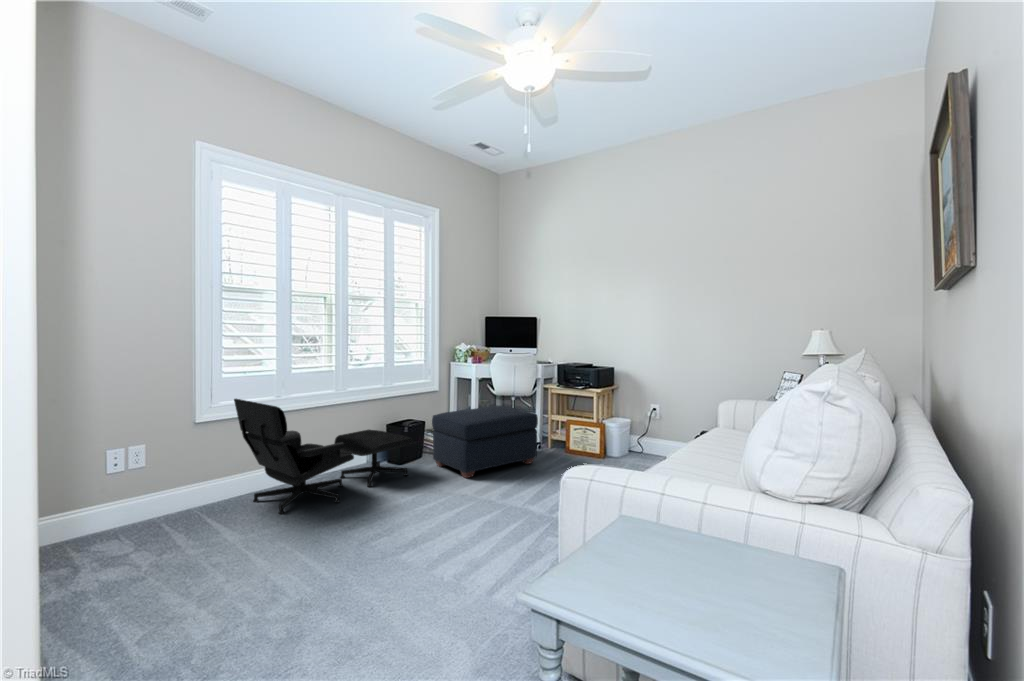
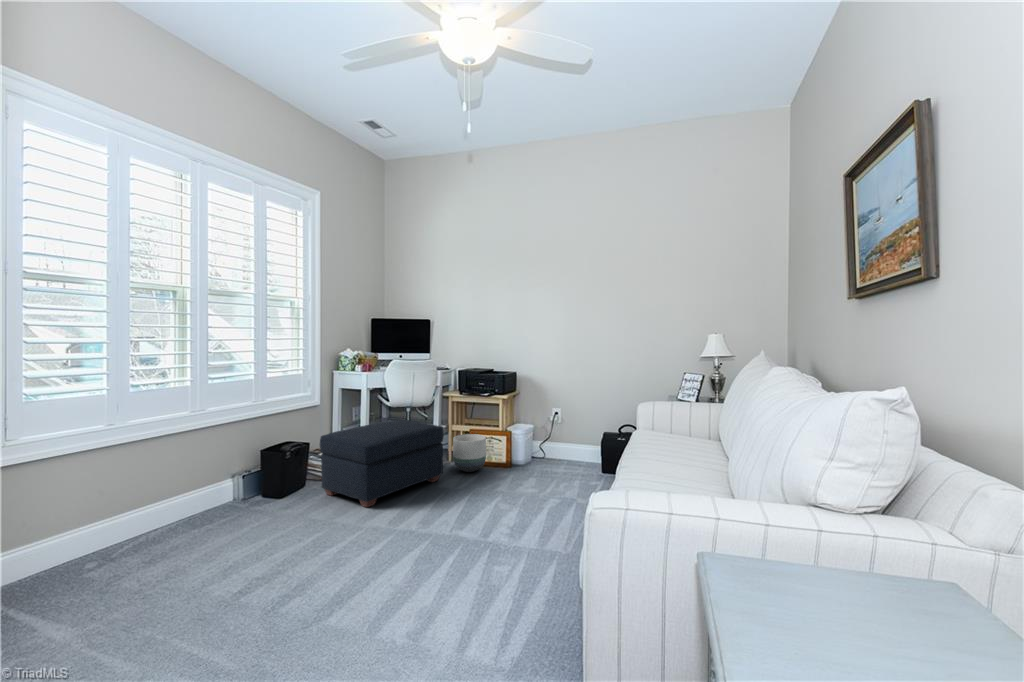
lounge chair: present [234,399,414,514] -> none [32,437,300,592]
planter: none [549,424,580,458] -> present [453,434,486,472]

